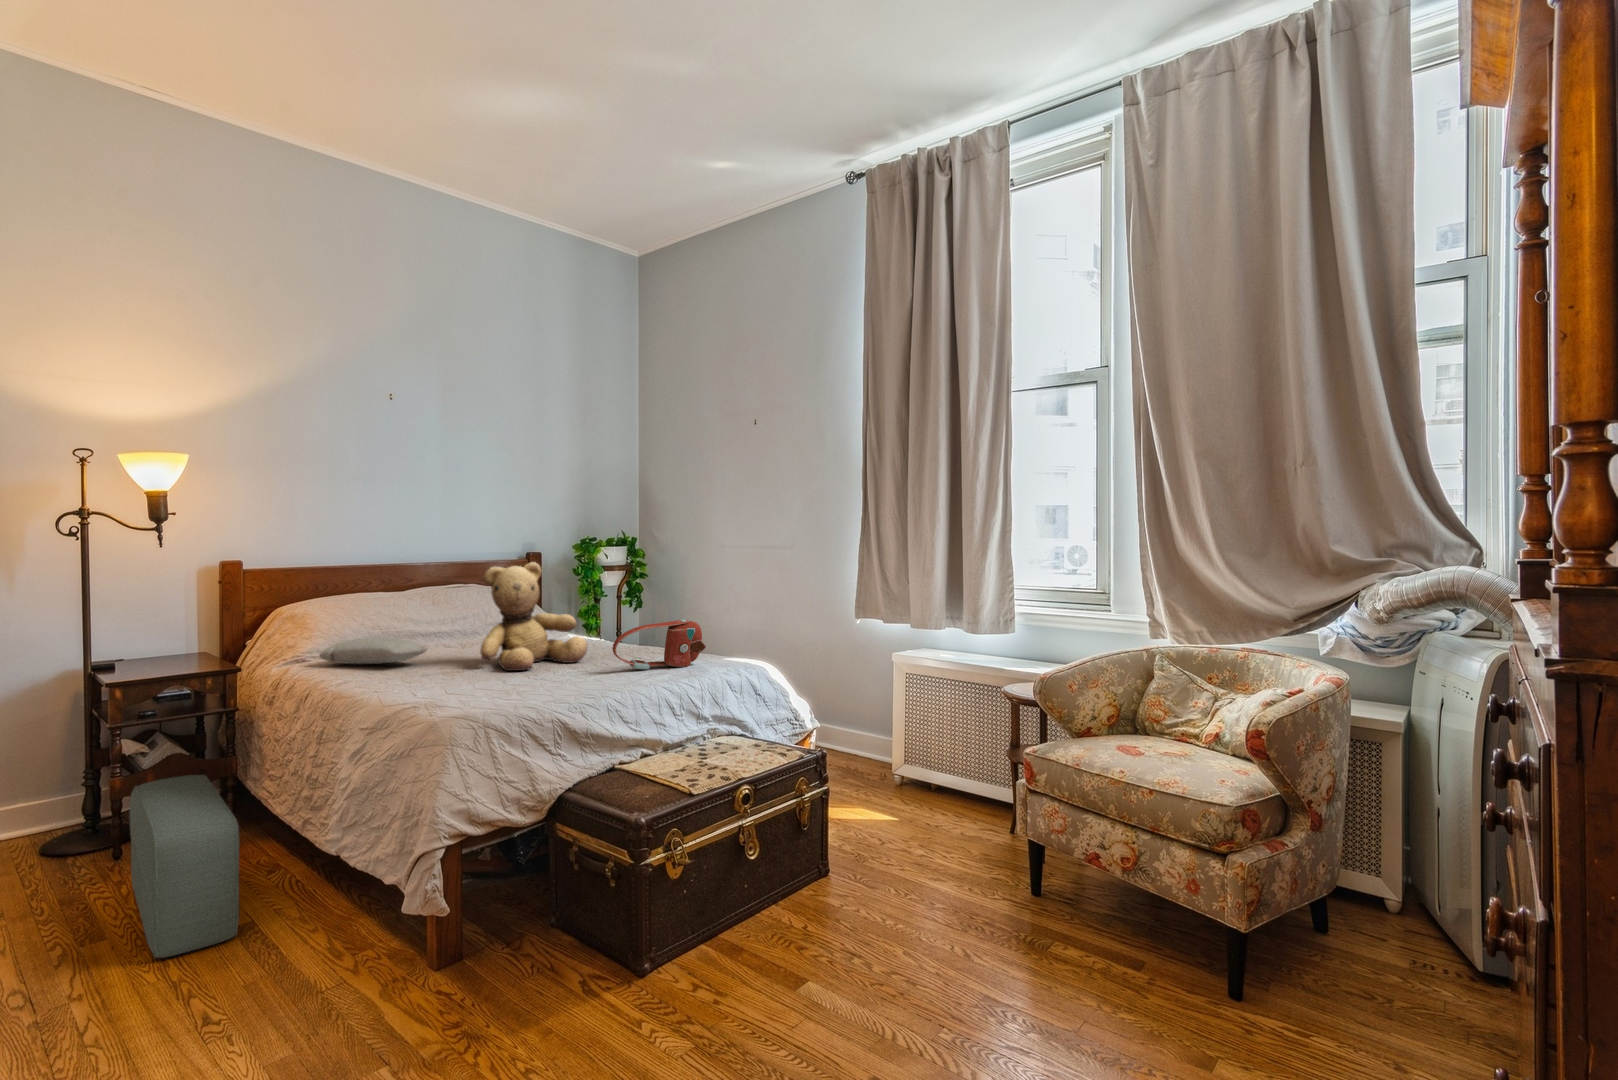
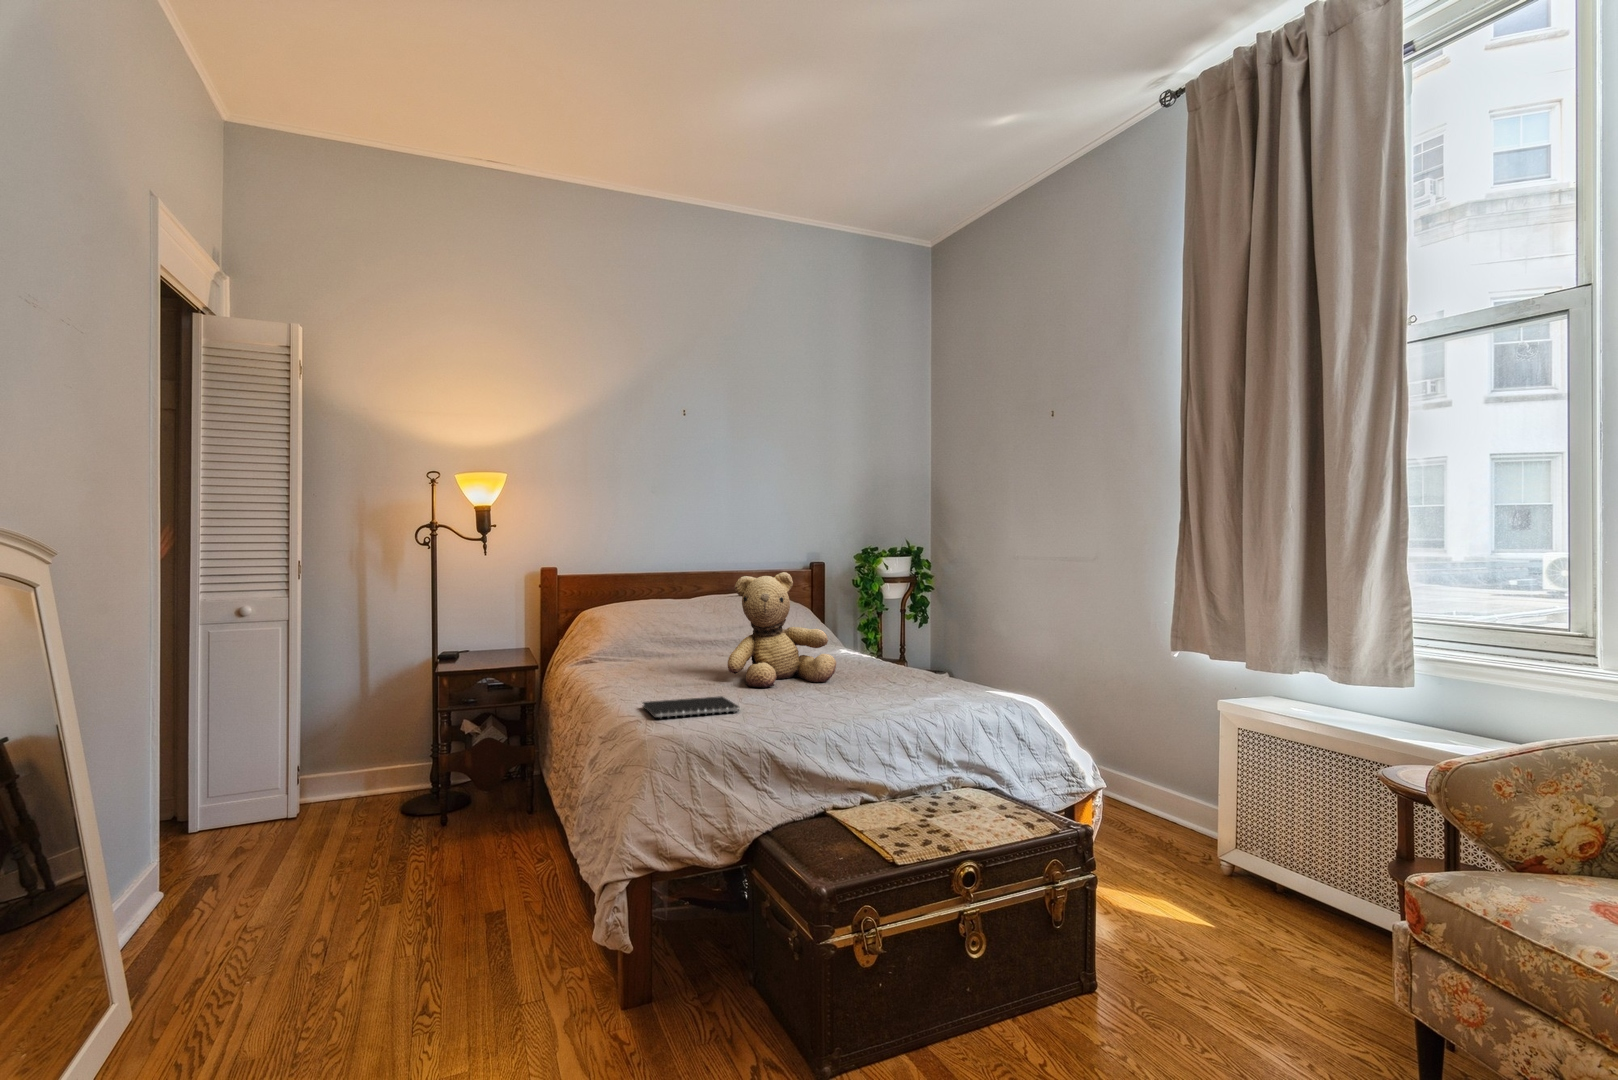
handbag: present [613,620,706,669] -> none [851,642,961,697]
pillow: present [320,637,427,664] -> none [597,642,686,669]
notebook: none [413,680,518,703] -> present [643,696,739,718]
pouf: present [130,775,239,958] -> none [409,761,494,935]

